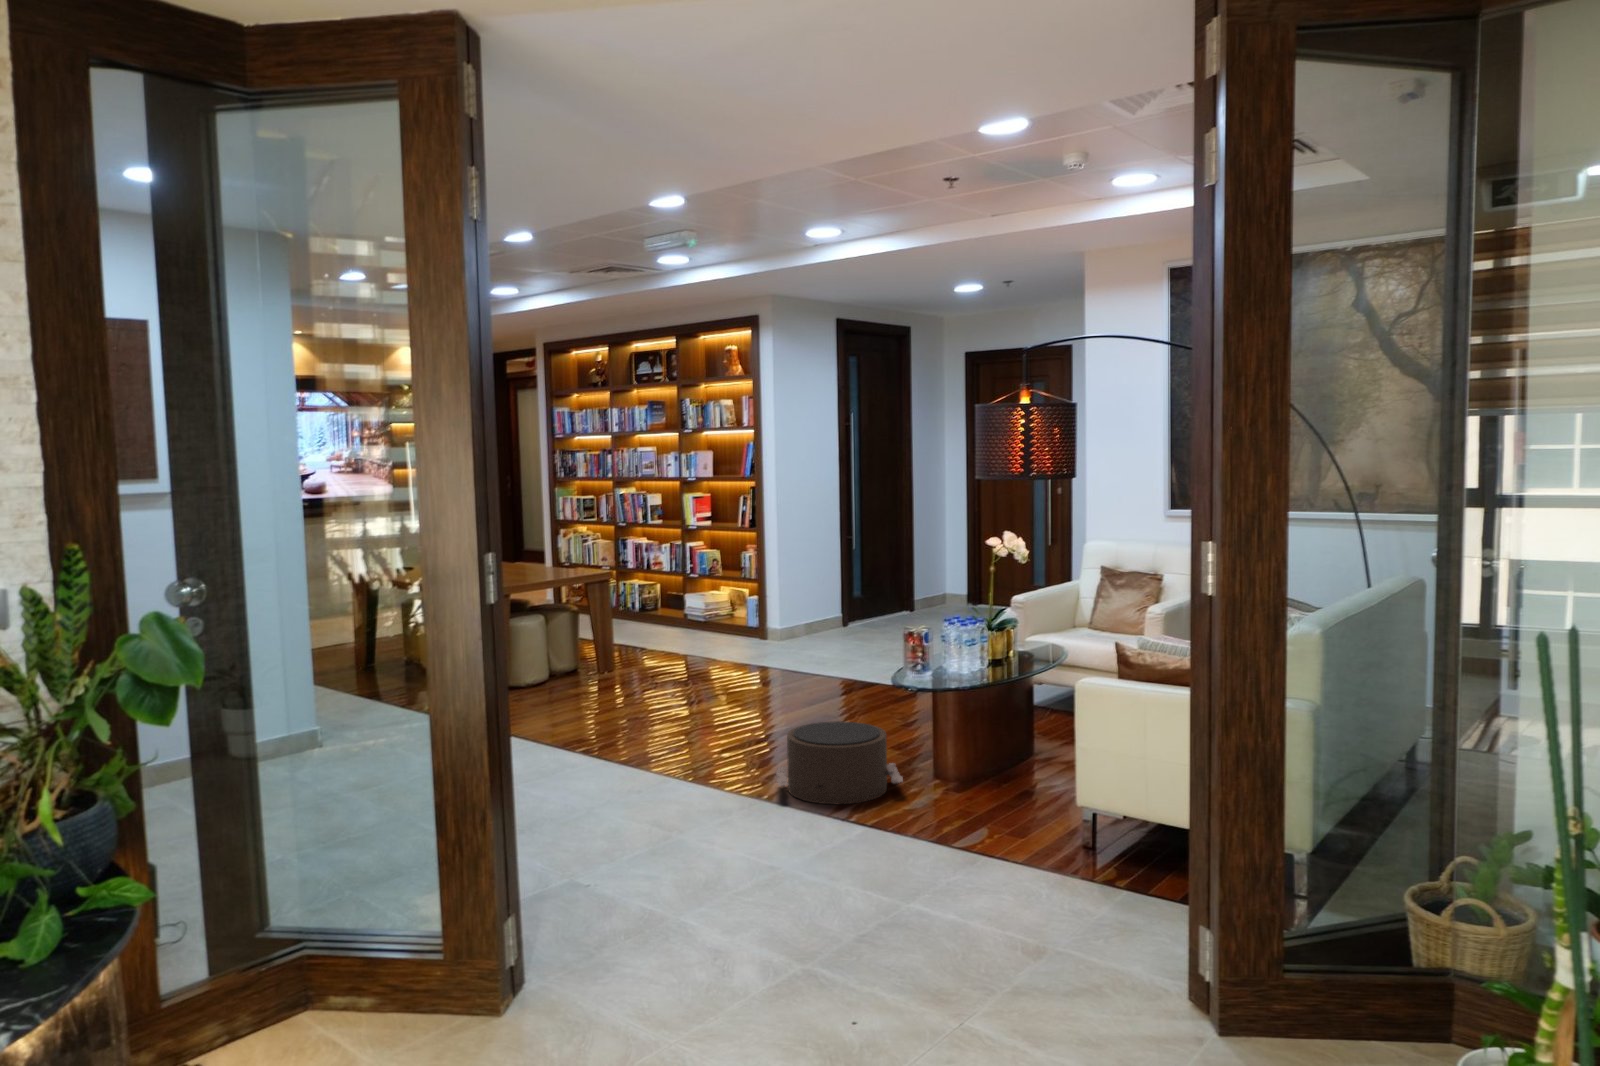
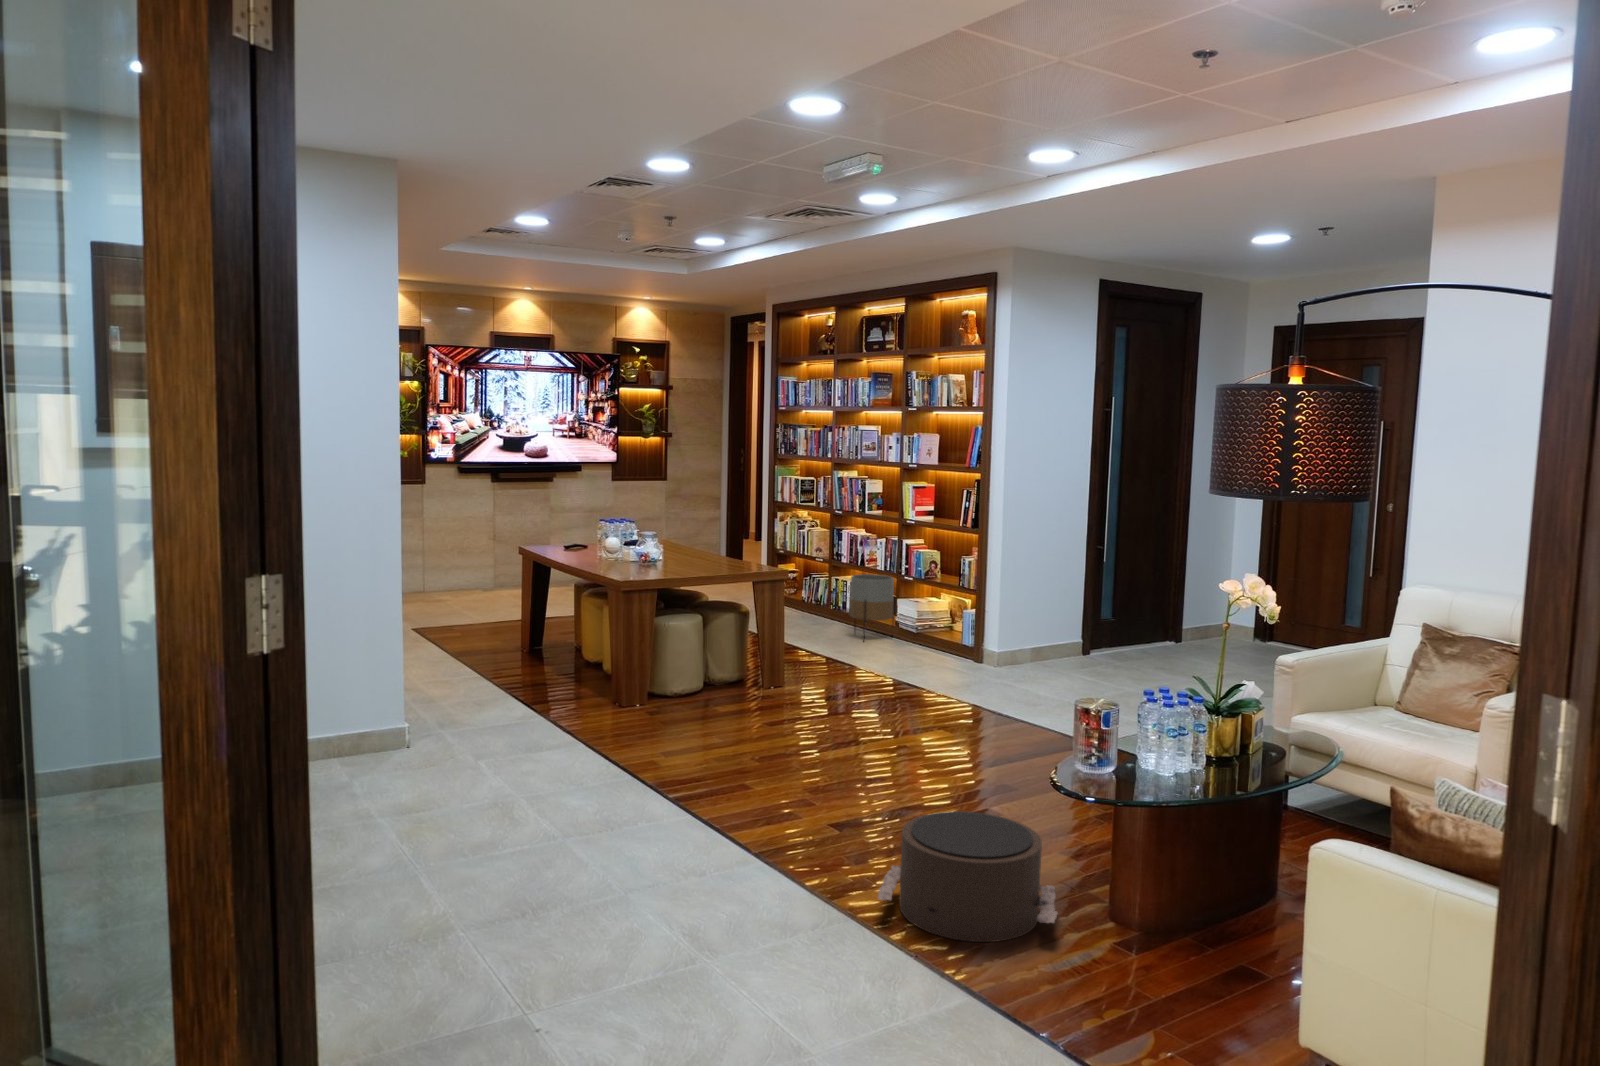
planter: none [642,576,682,635] -> present [849,574,894,631]

